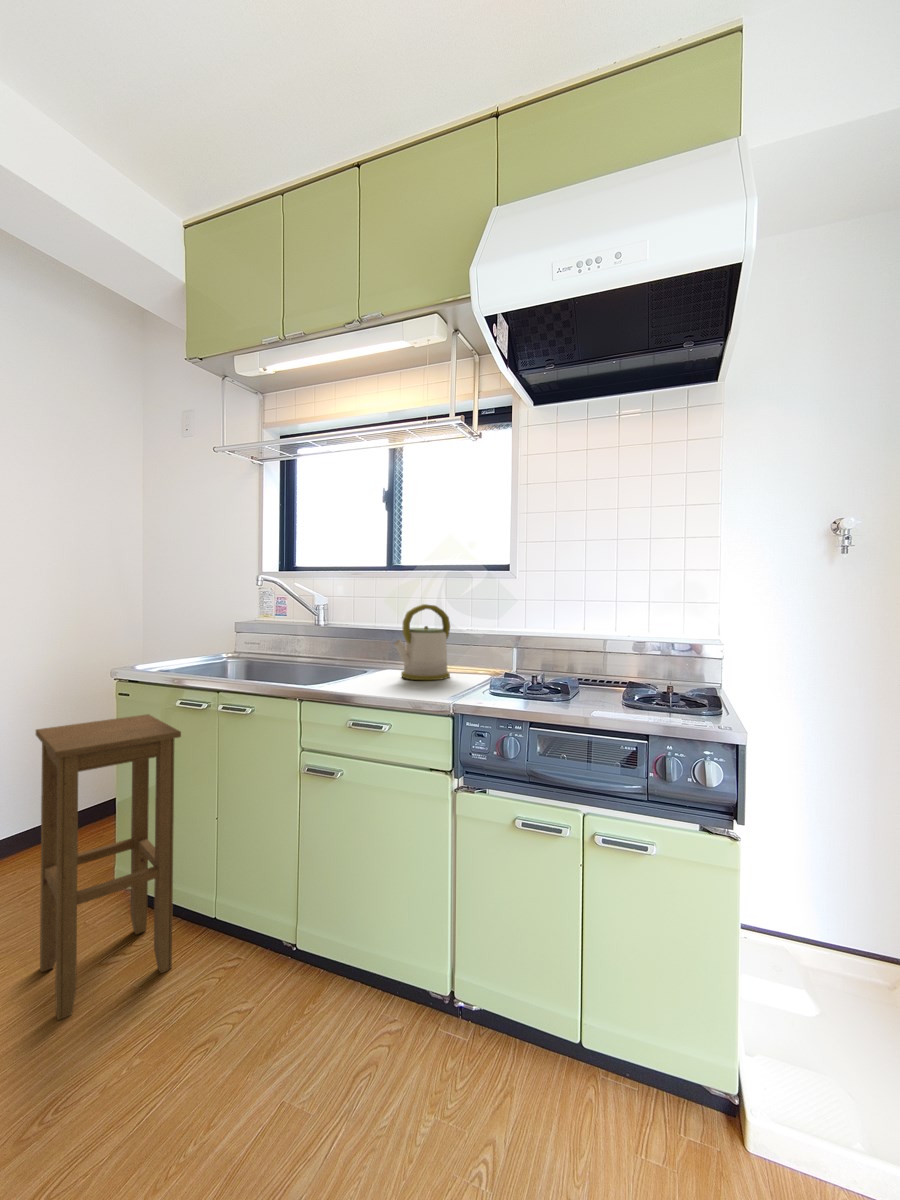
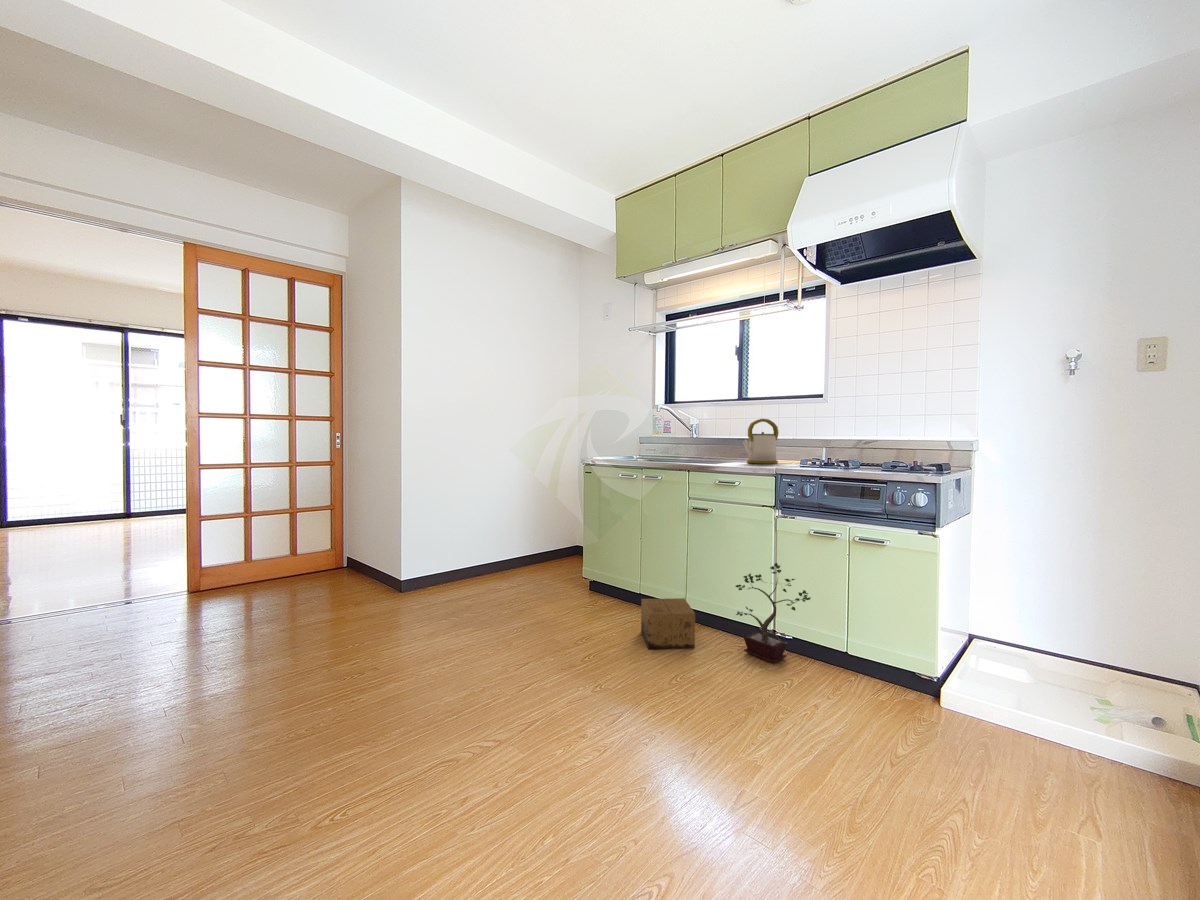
stool: present [36,714,181,1020] -> none [556,482,626,619]
potted plant: none [380,880,526,1090] -> present [736,563,811,663]
cardboard box: none [198,947,303,1114] -> present [641,598,695,649]

